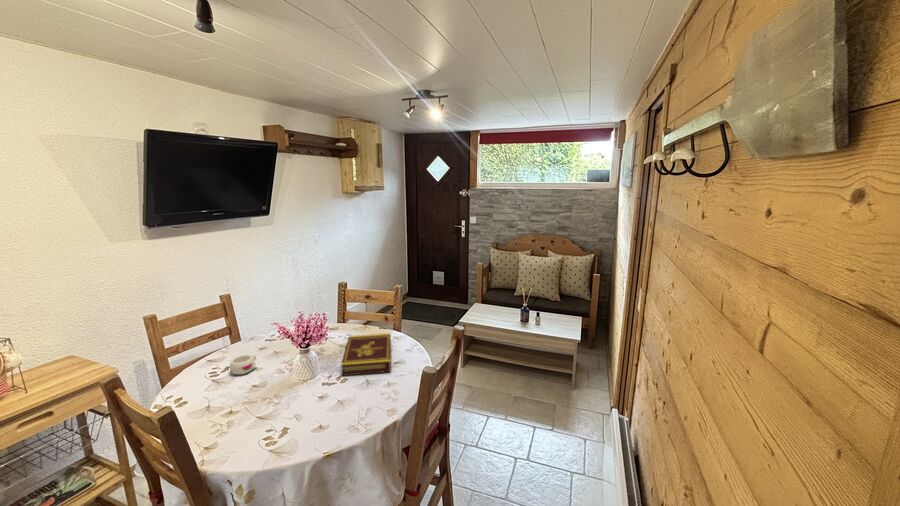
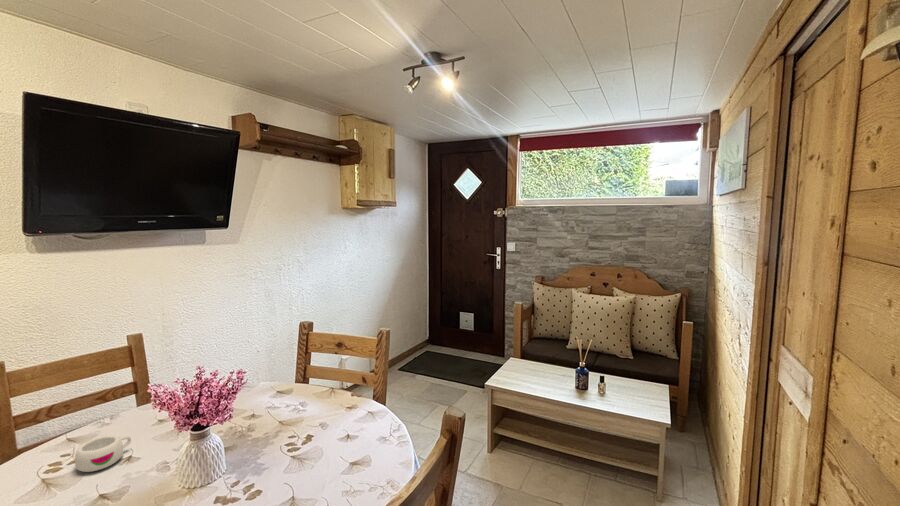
book: present [341,333,391,376] -> none [251,406,360,487]

